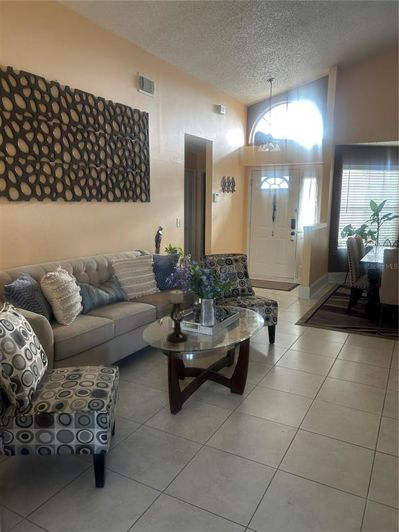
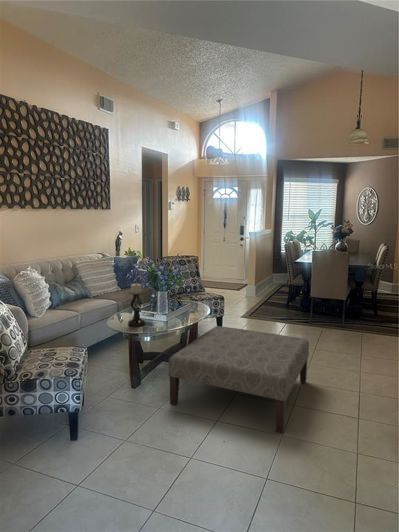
ottoman: none [216,341,390,494] -> present [169,326,309,432]

